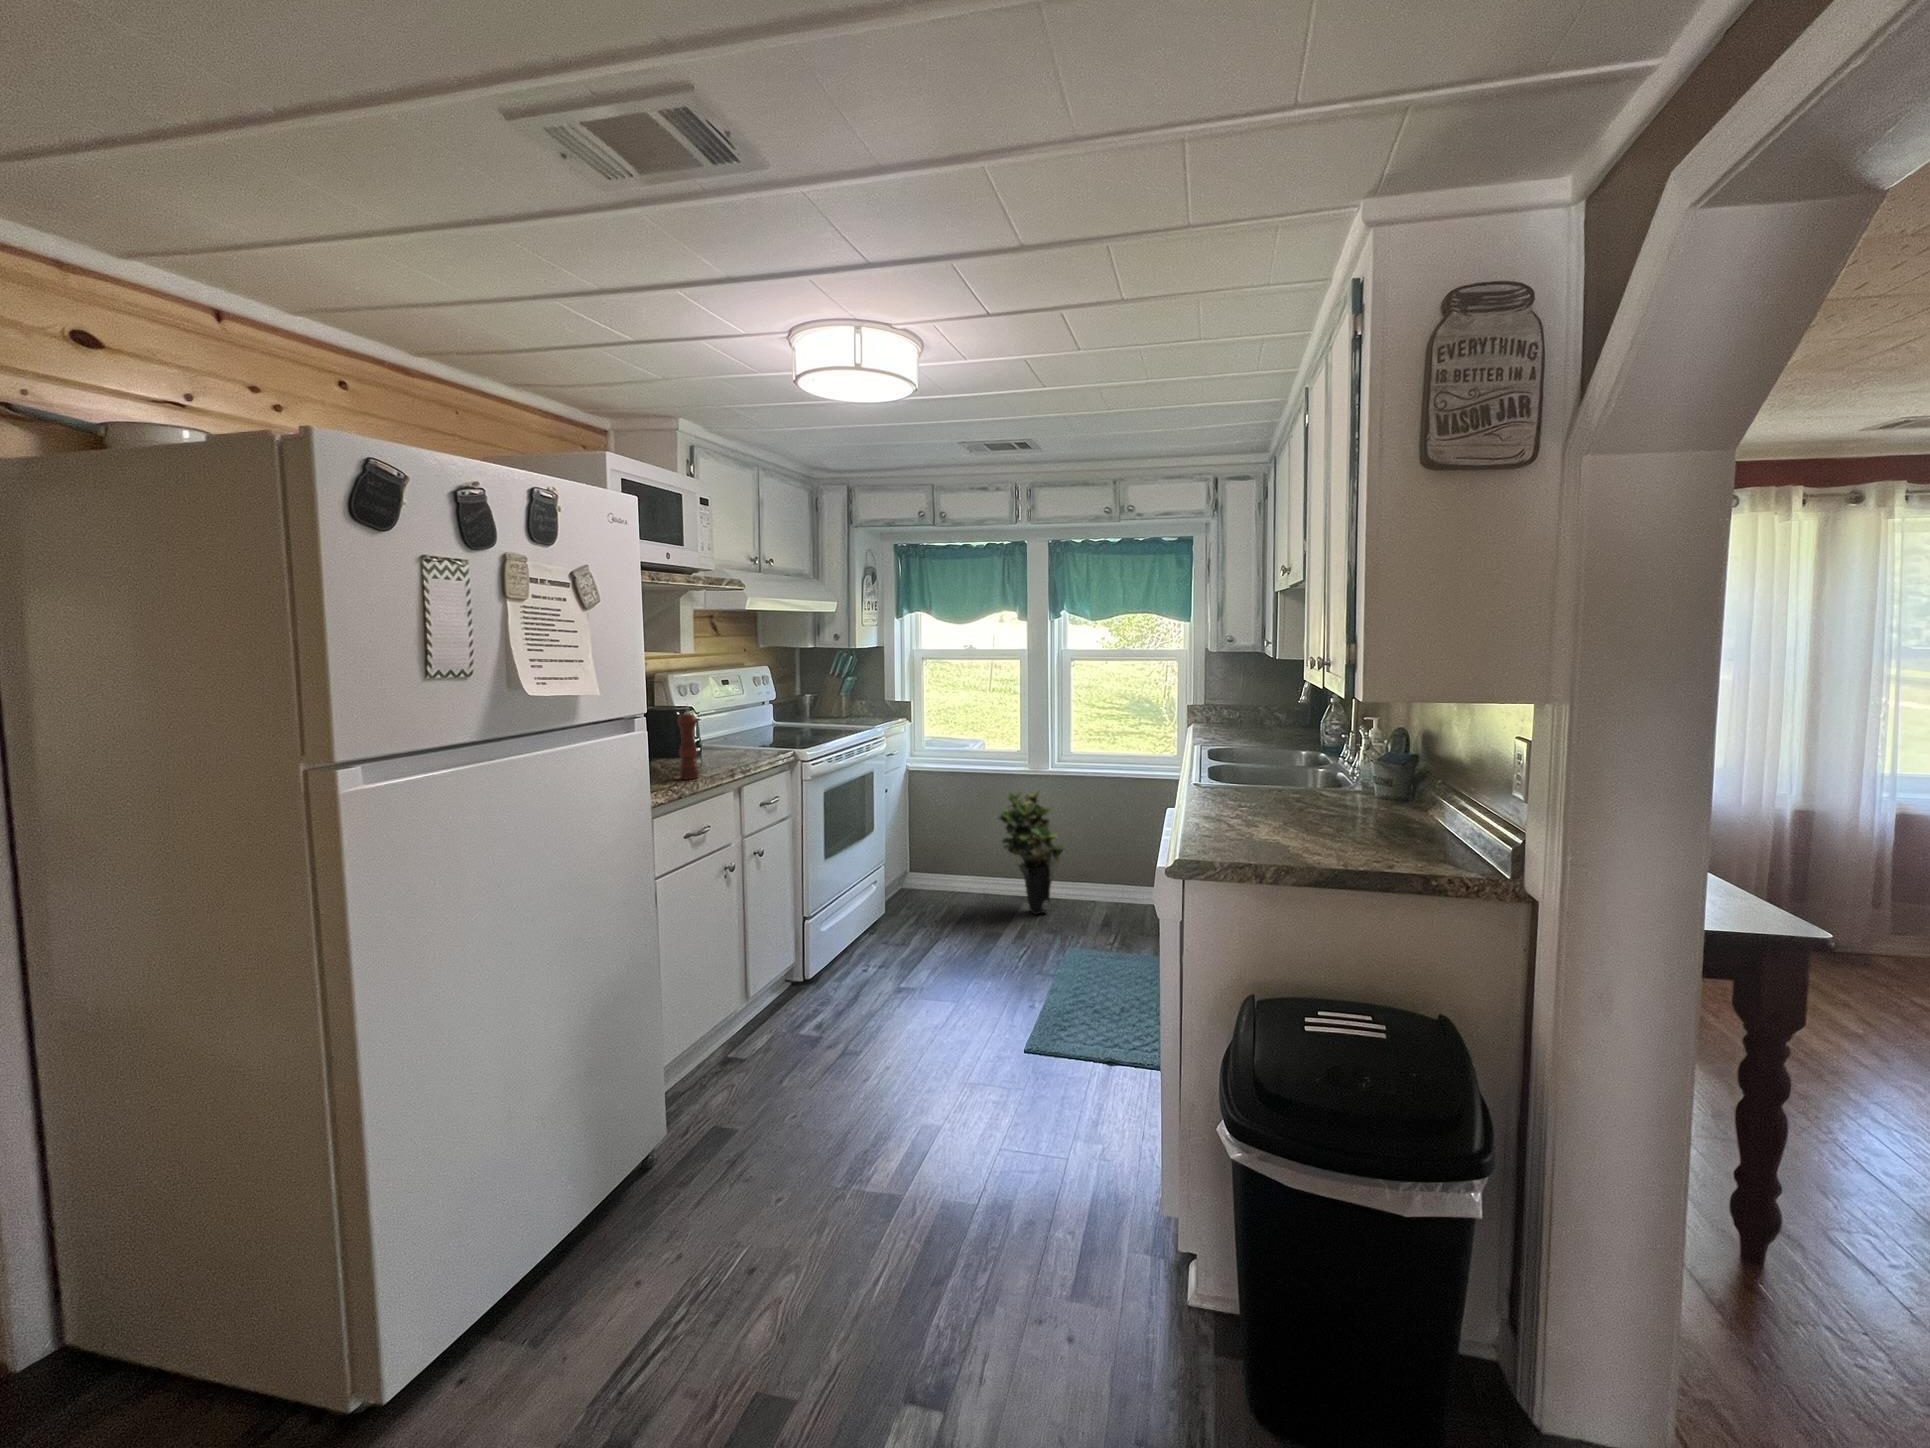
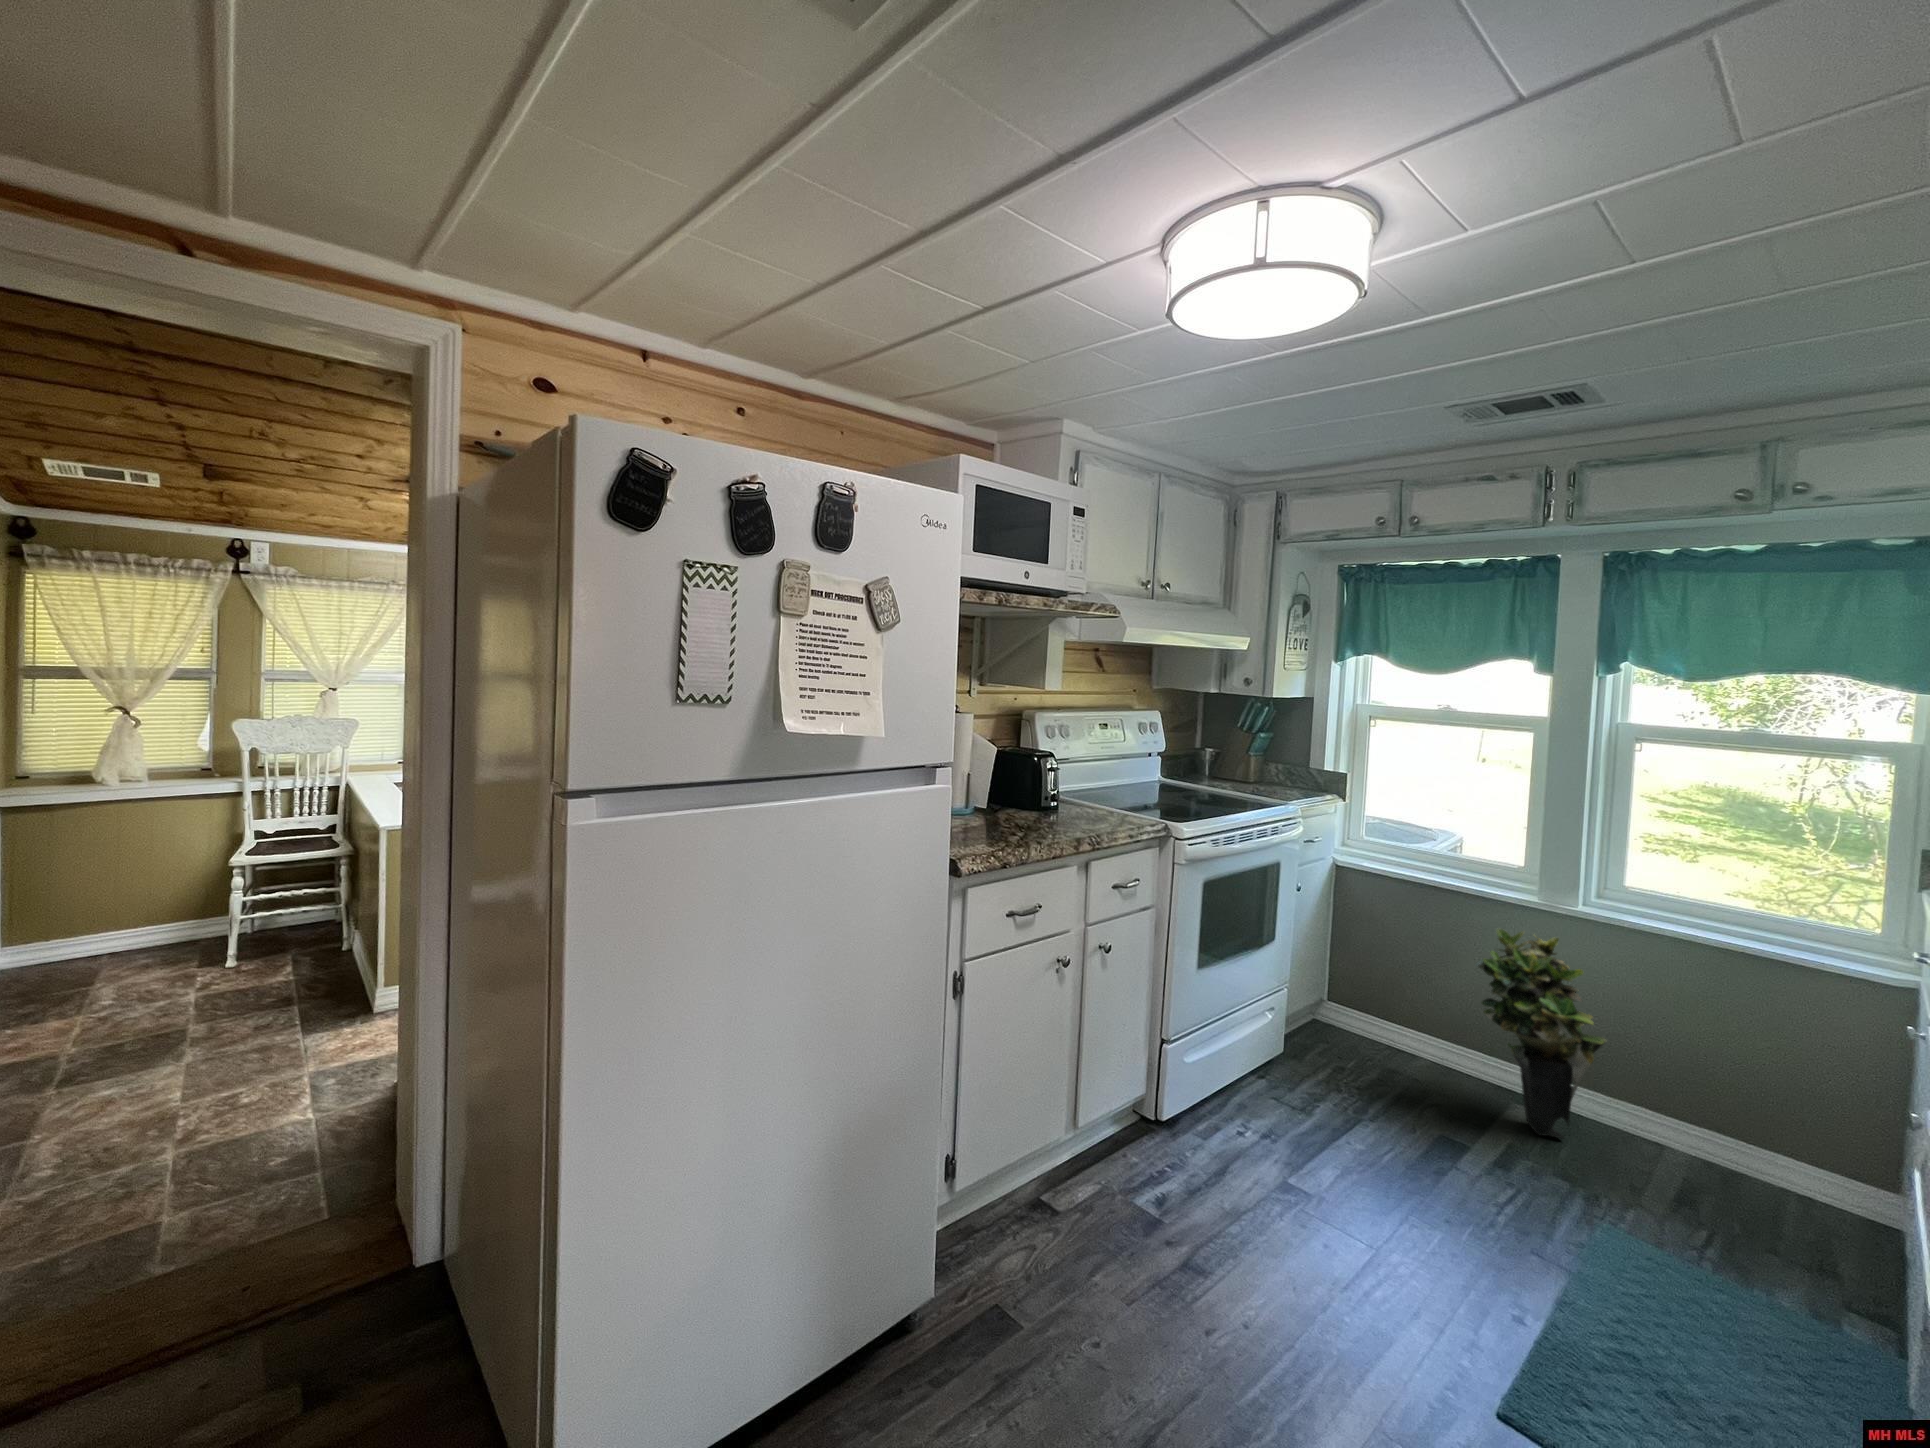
pepper mill: present [678,709,699,780] -> none [1014,757,1039,843]

